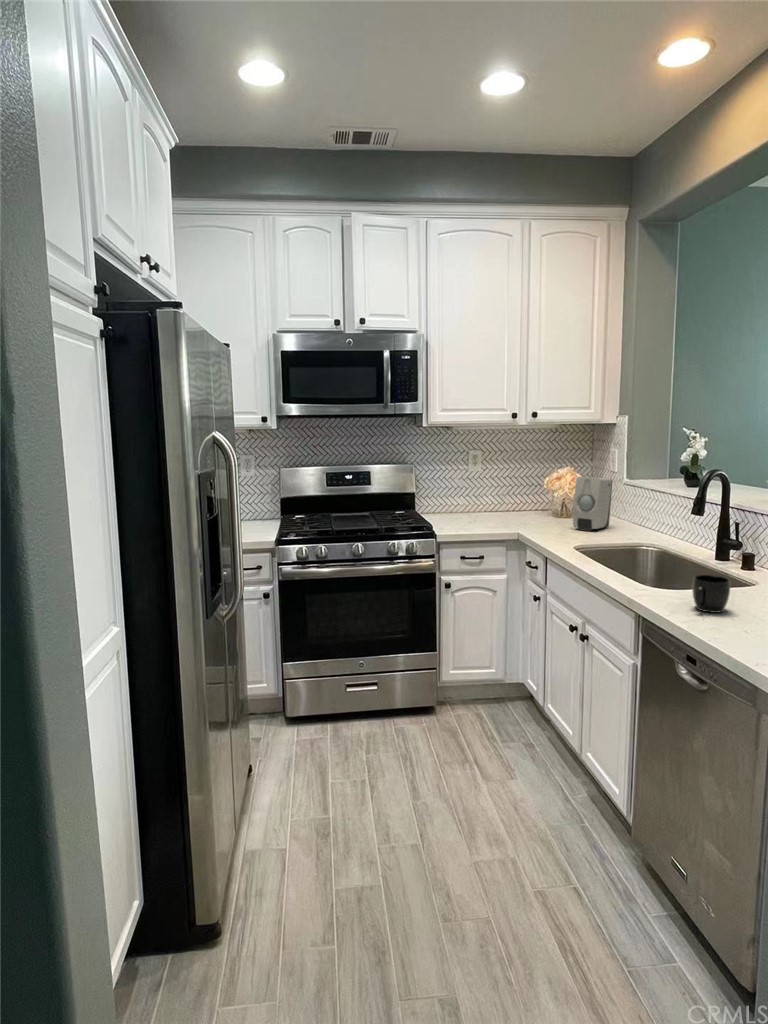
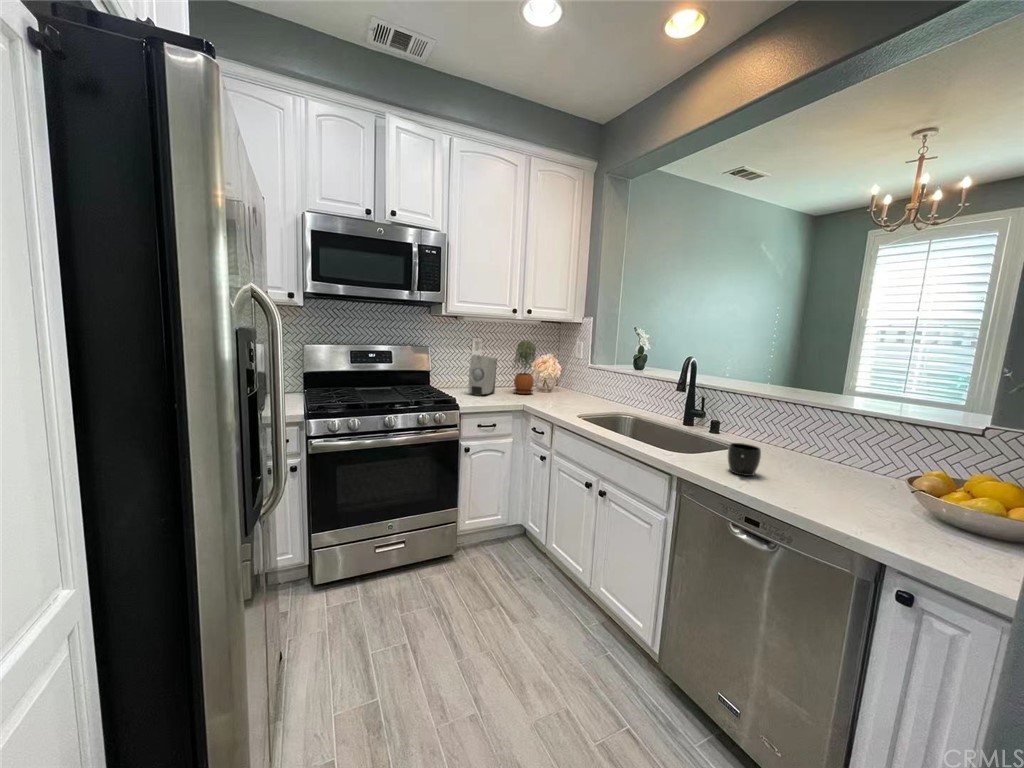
potted plant: none [514,452,547,520] -> present [514,341,536,394]
soap dispenser: present [573,477,612,531] -> present [468,355,497,396]

